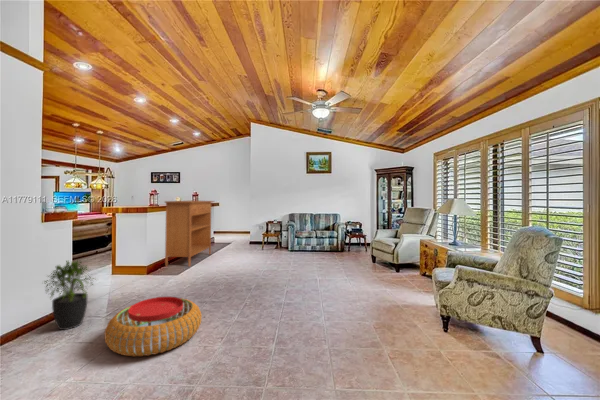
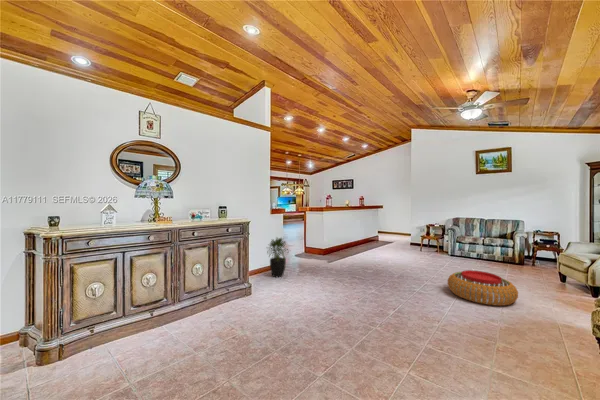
console table: present [165,201,213,266] -> none [336,203,376,255]
pouf: present [104,297,202,357] -> present [447,270,518,306]

